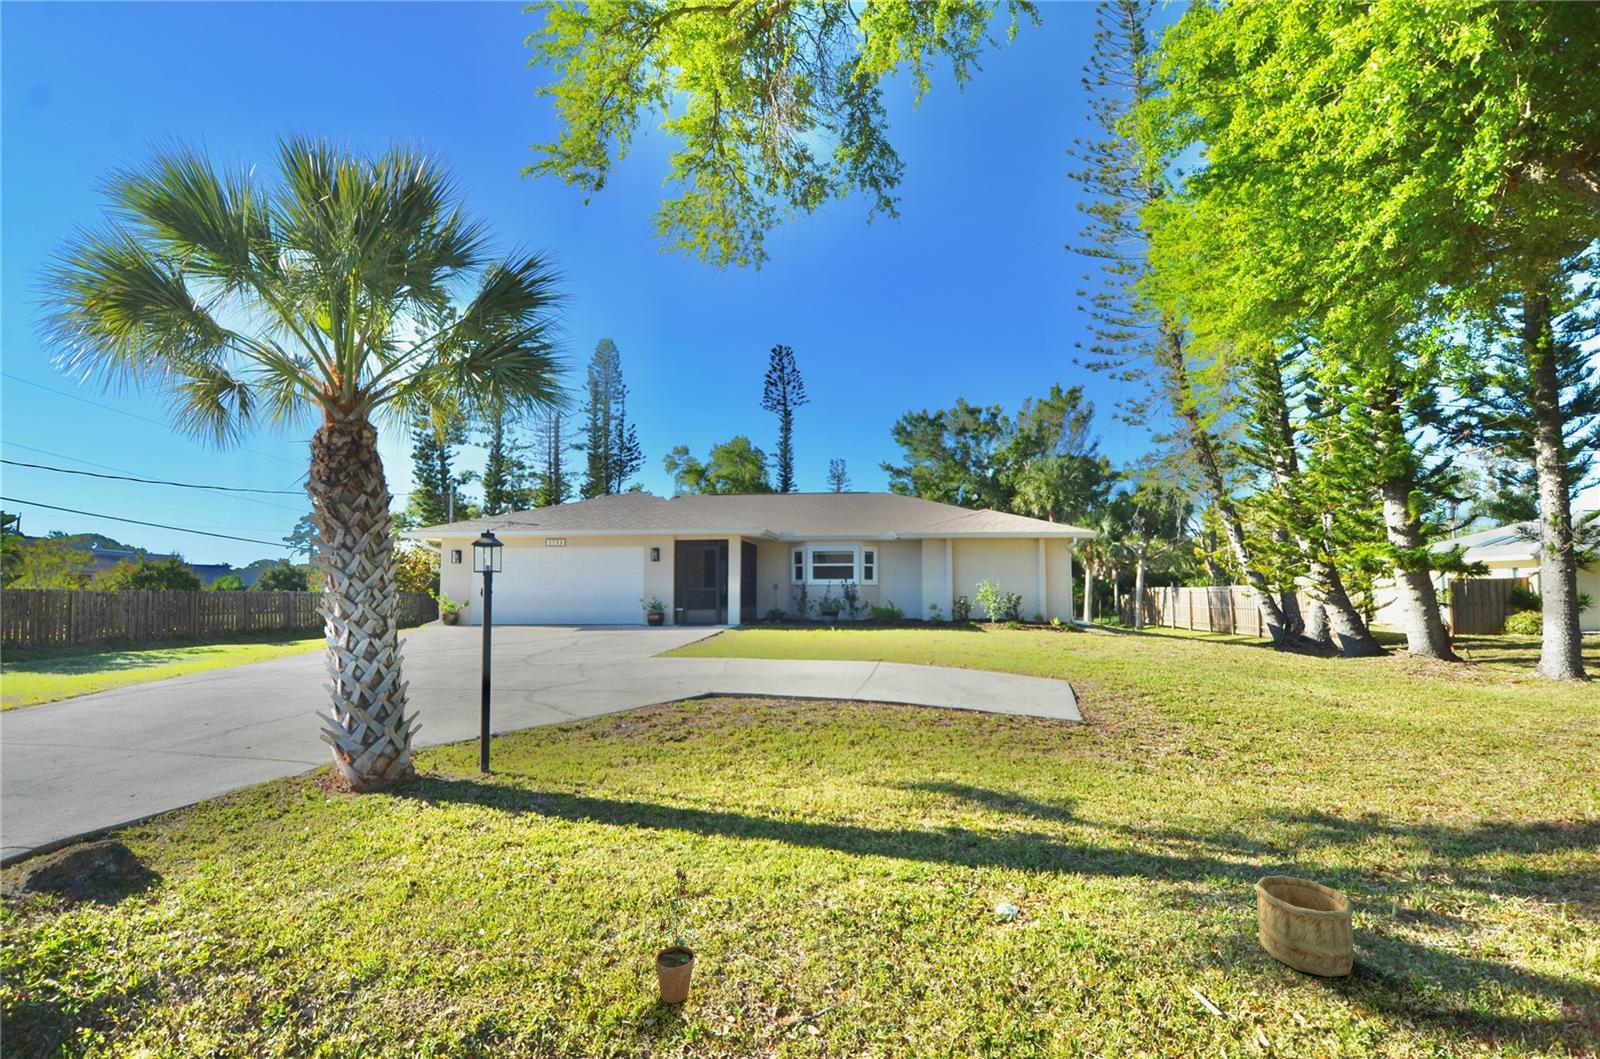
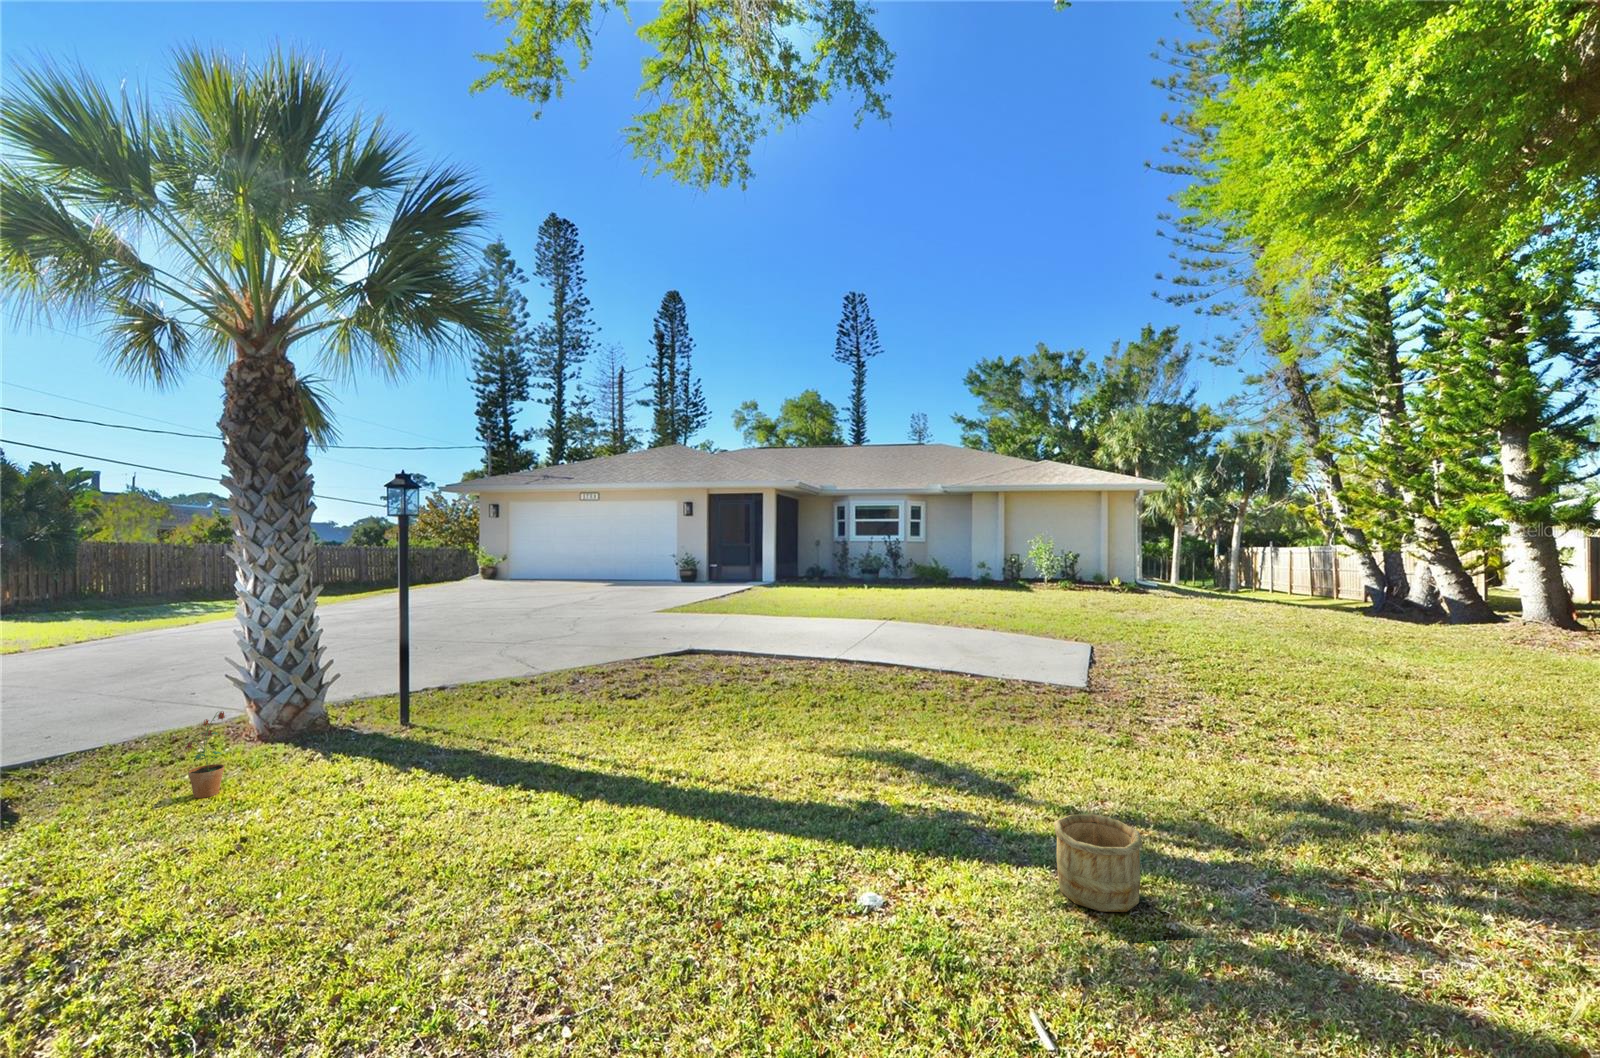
potted plant: present [652,868,695,1003] -> present [186,711,225,798]

